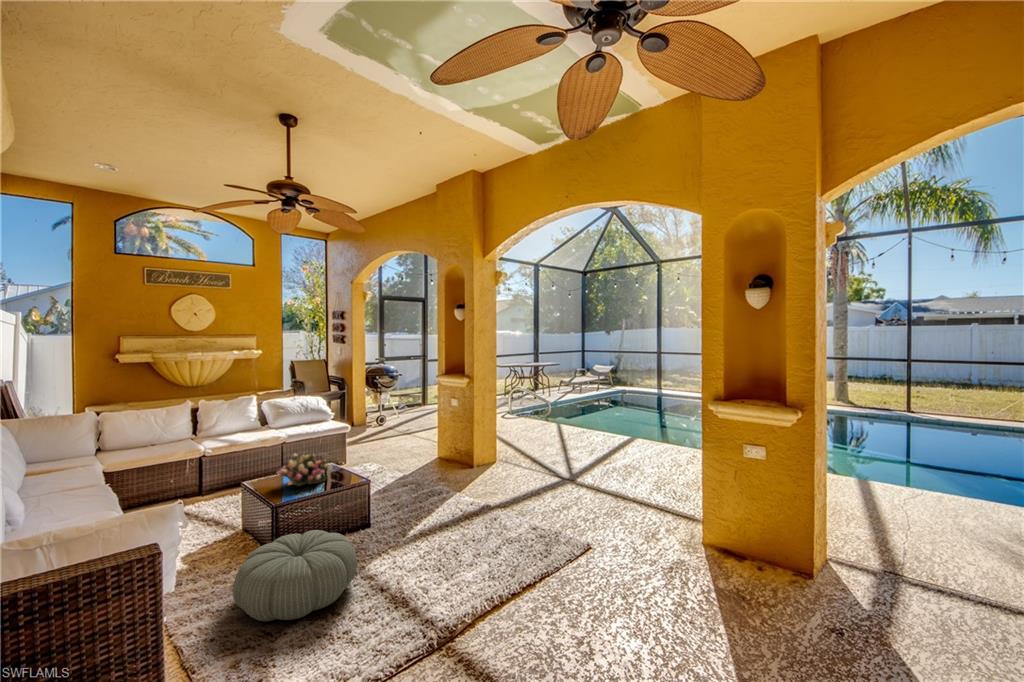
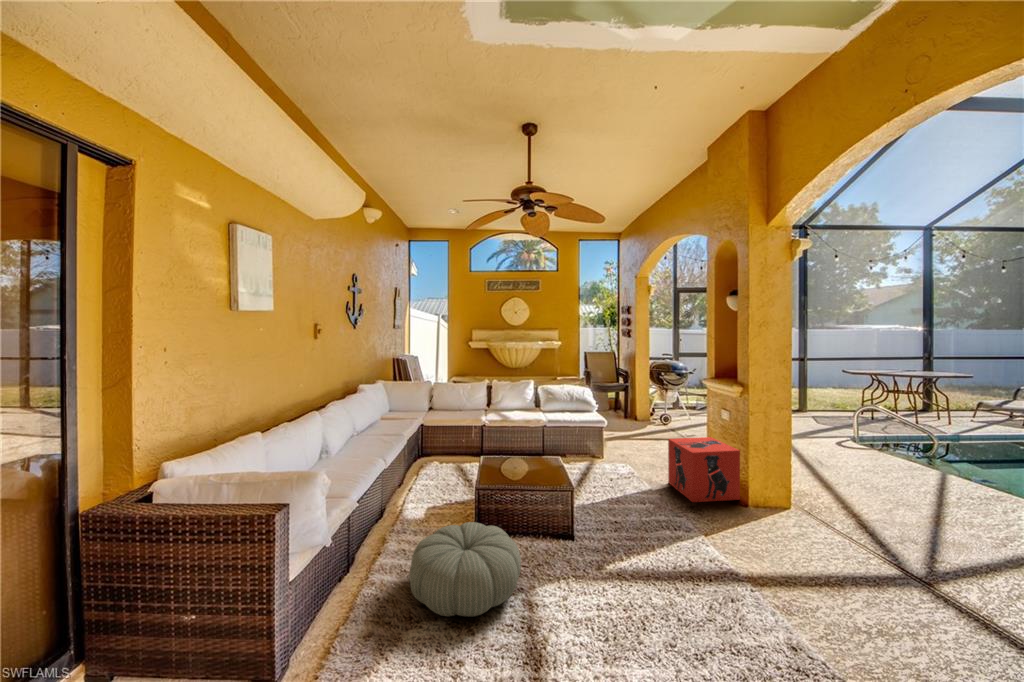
storage box: none [414,423,468,475] -> present [668,437,740,502]
flower arrangement: present [277,454,328,486] -> none [500,442,547,477]

